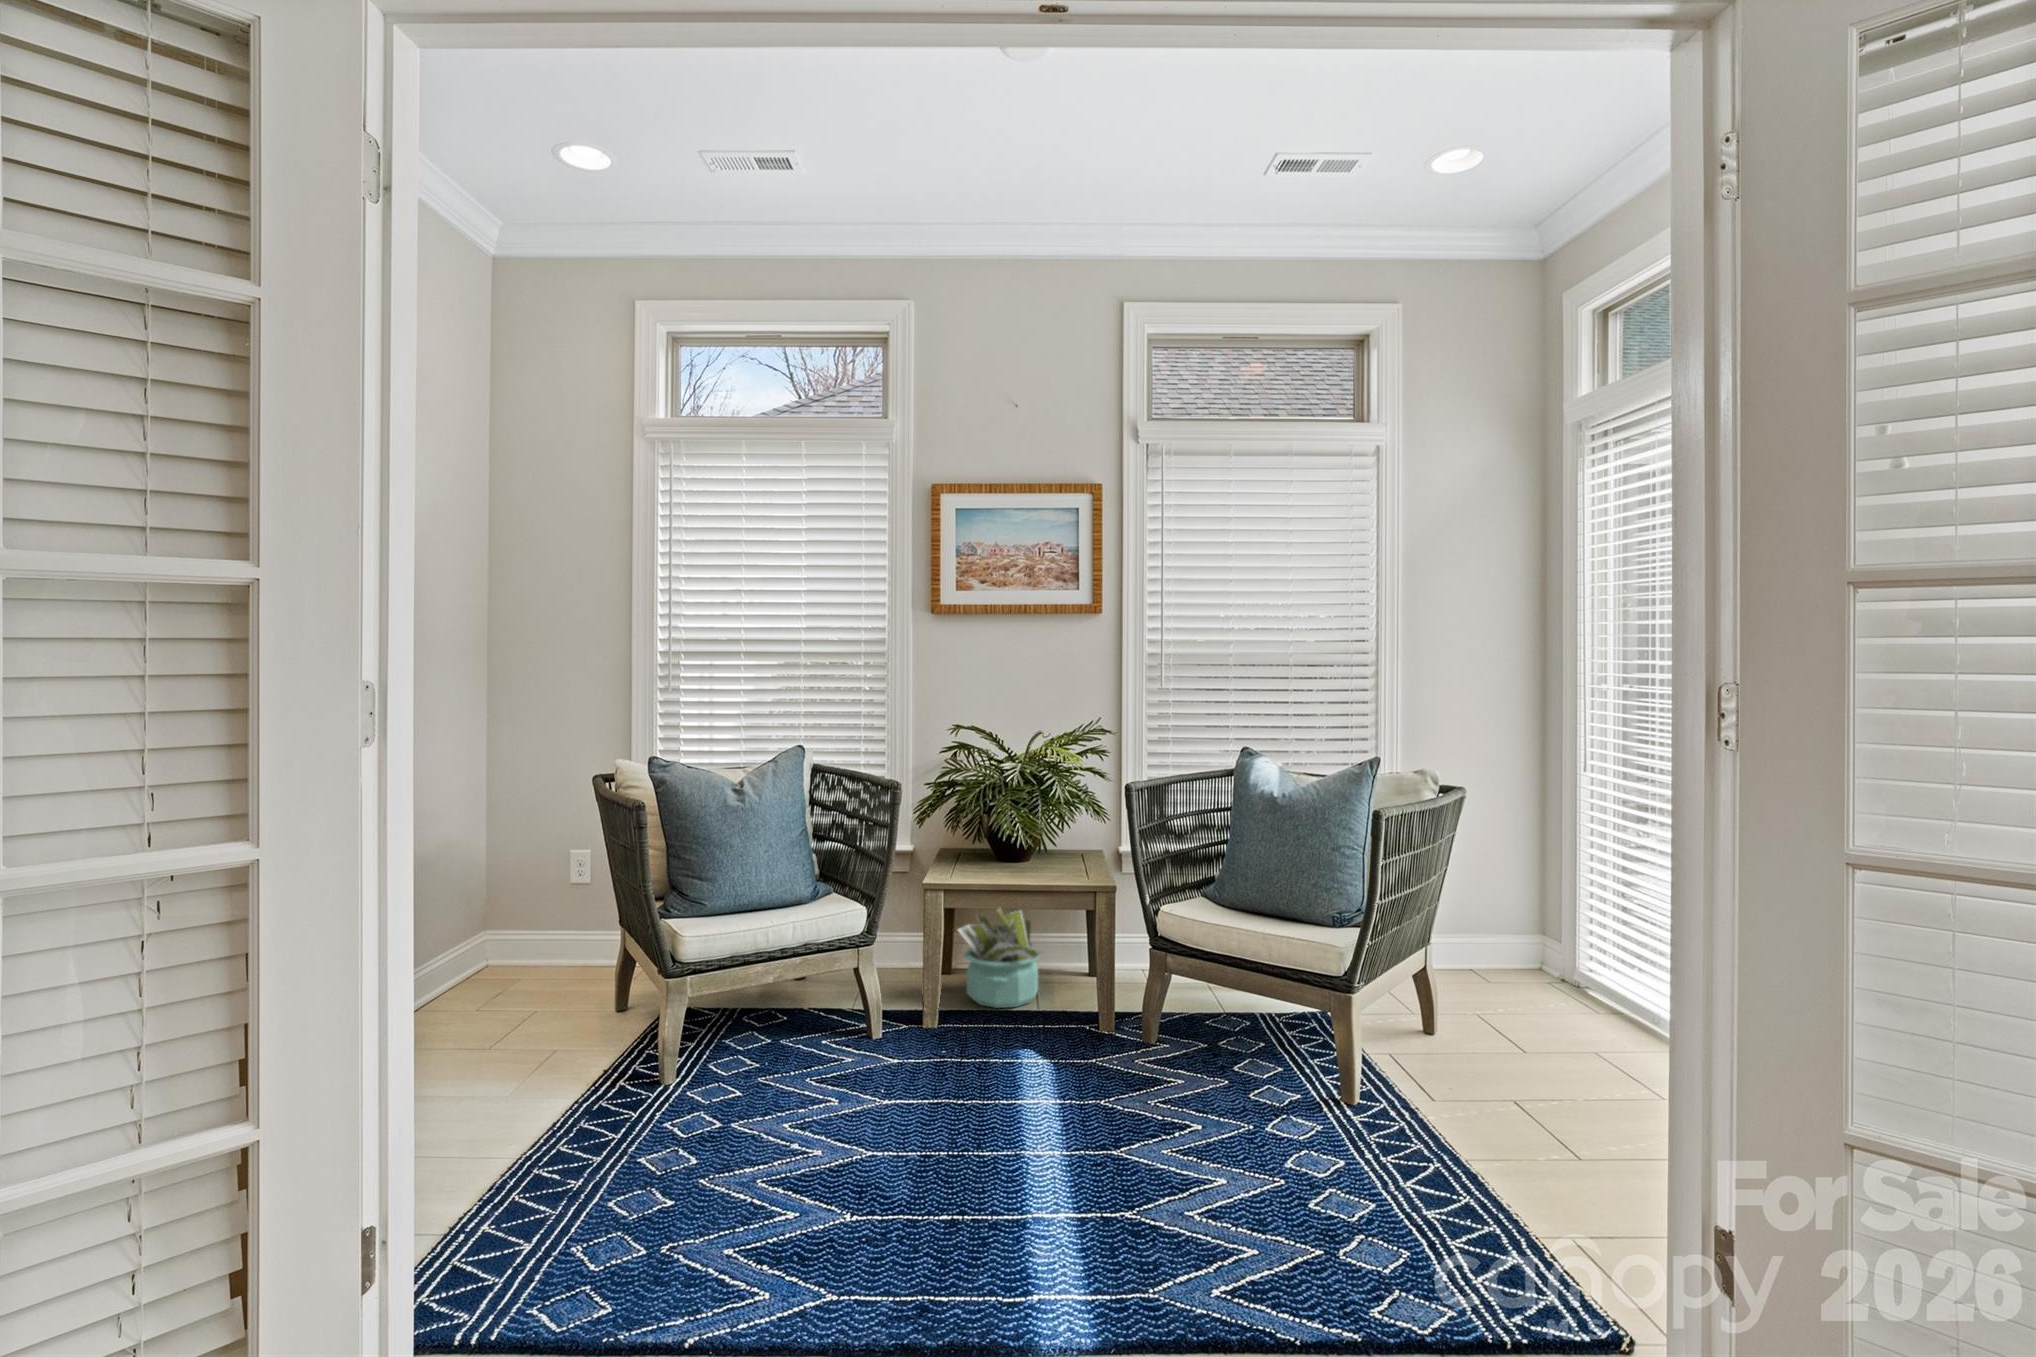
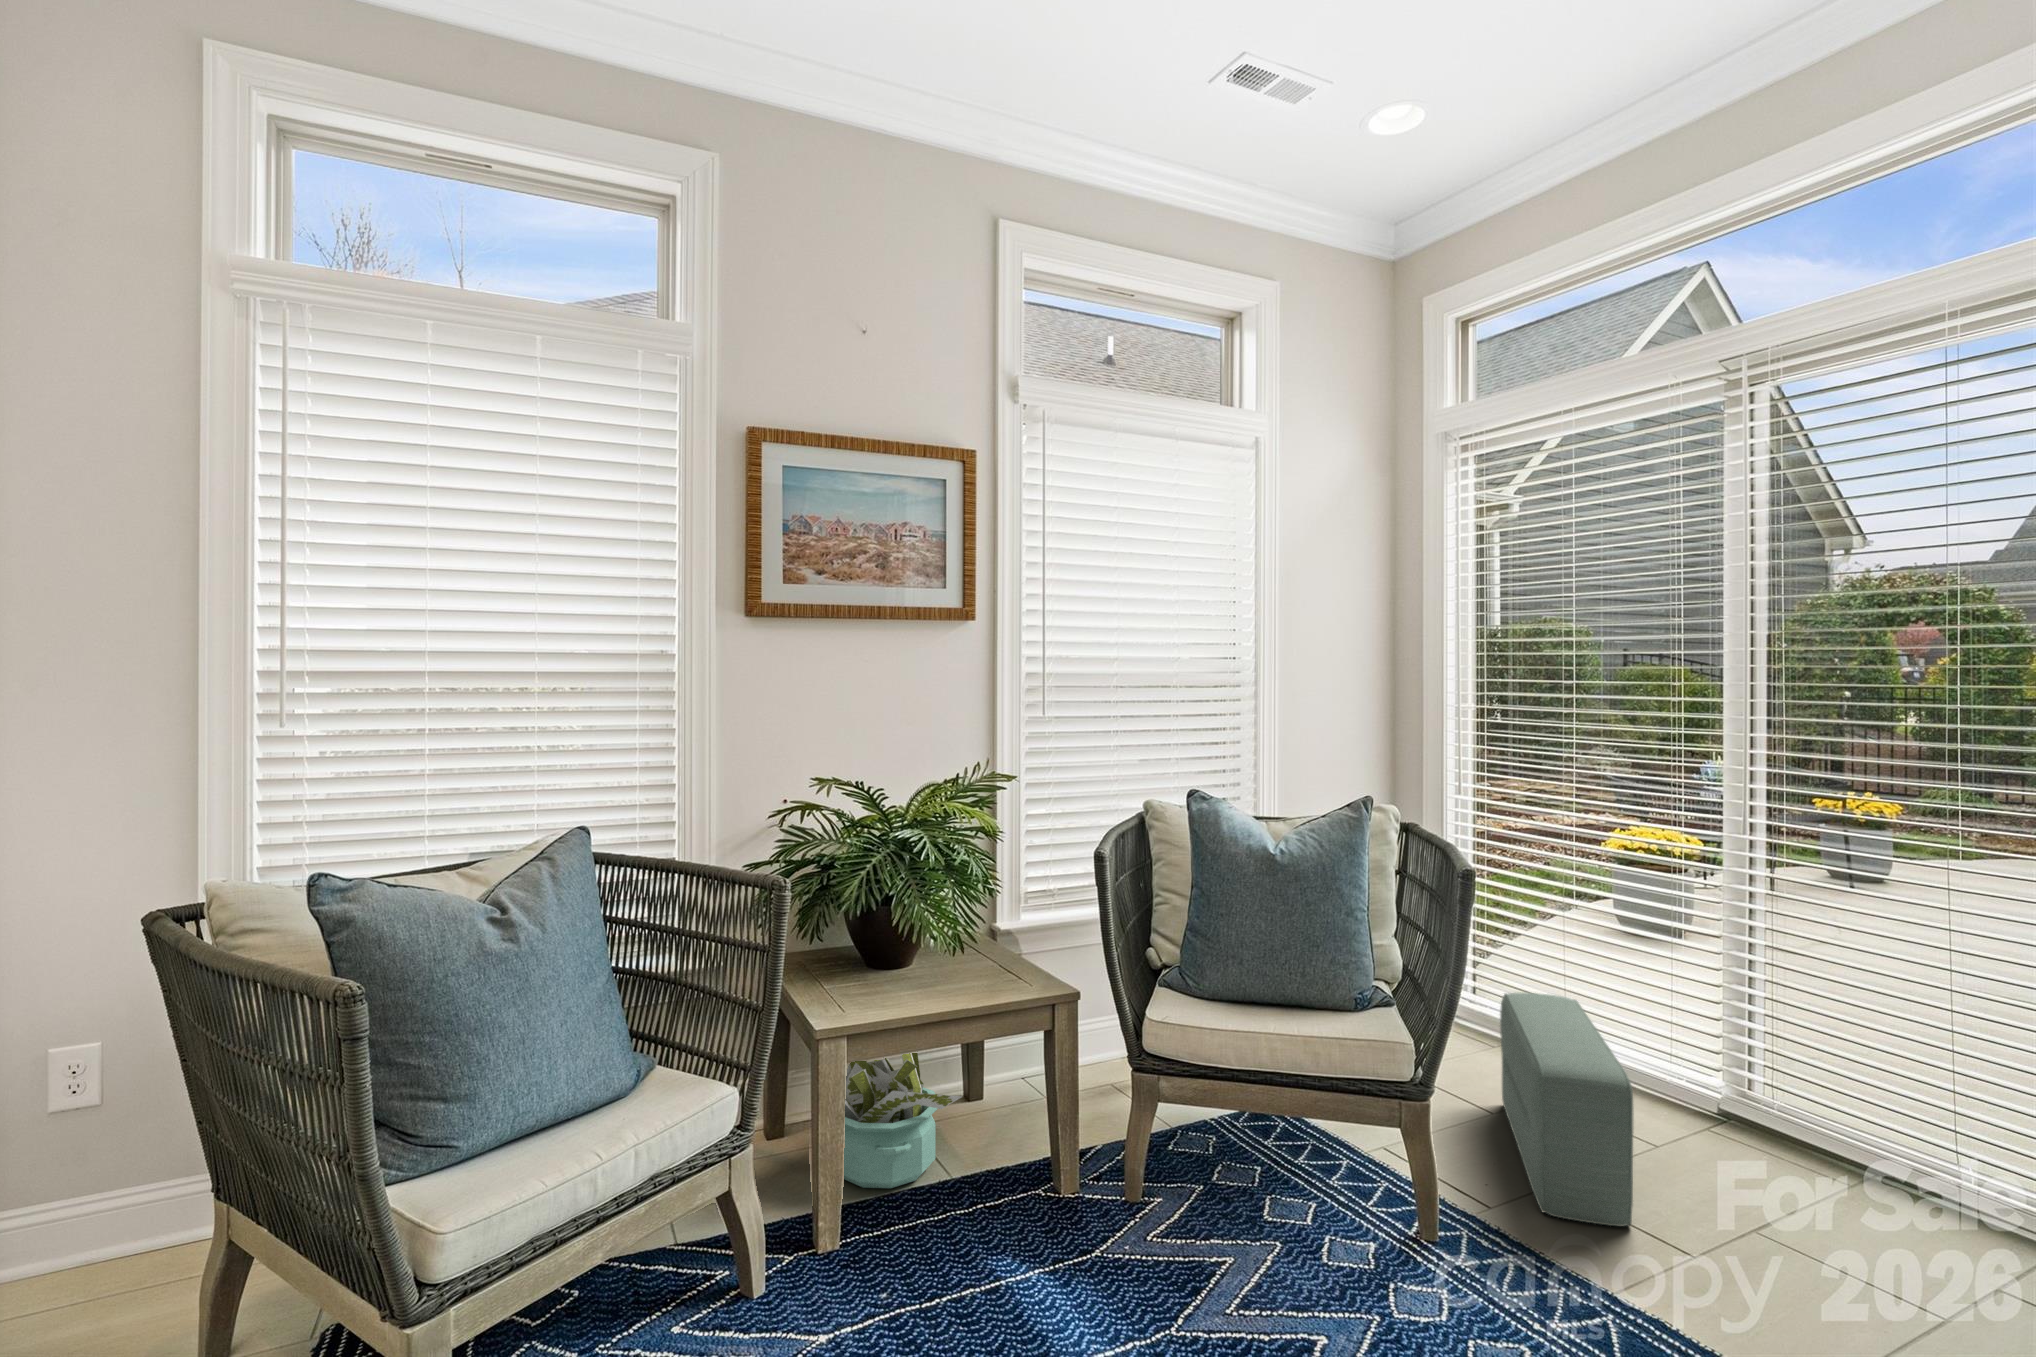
pouf: none [1467,941,1610,1120] -> present [1500,992,1634,1226]

